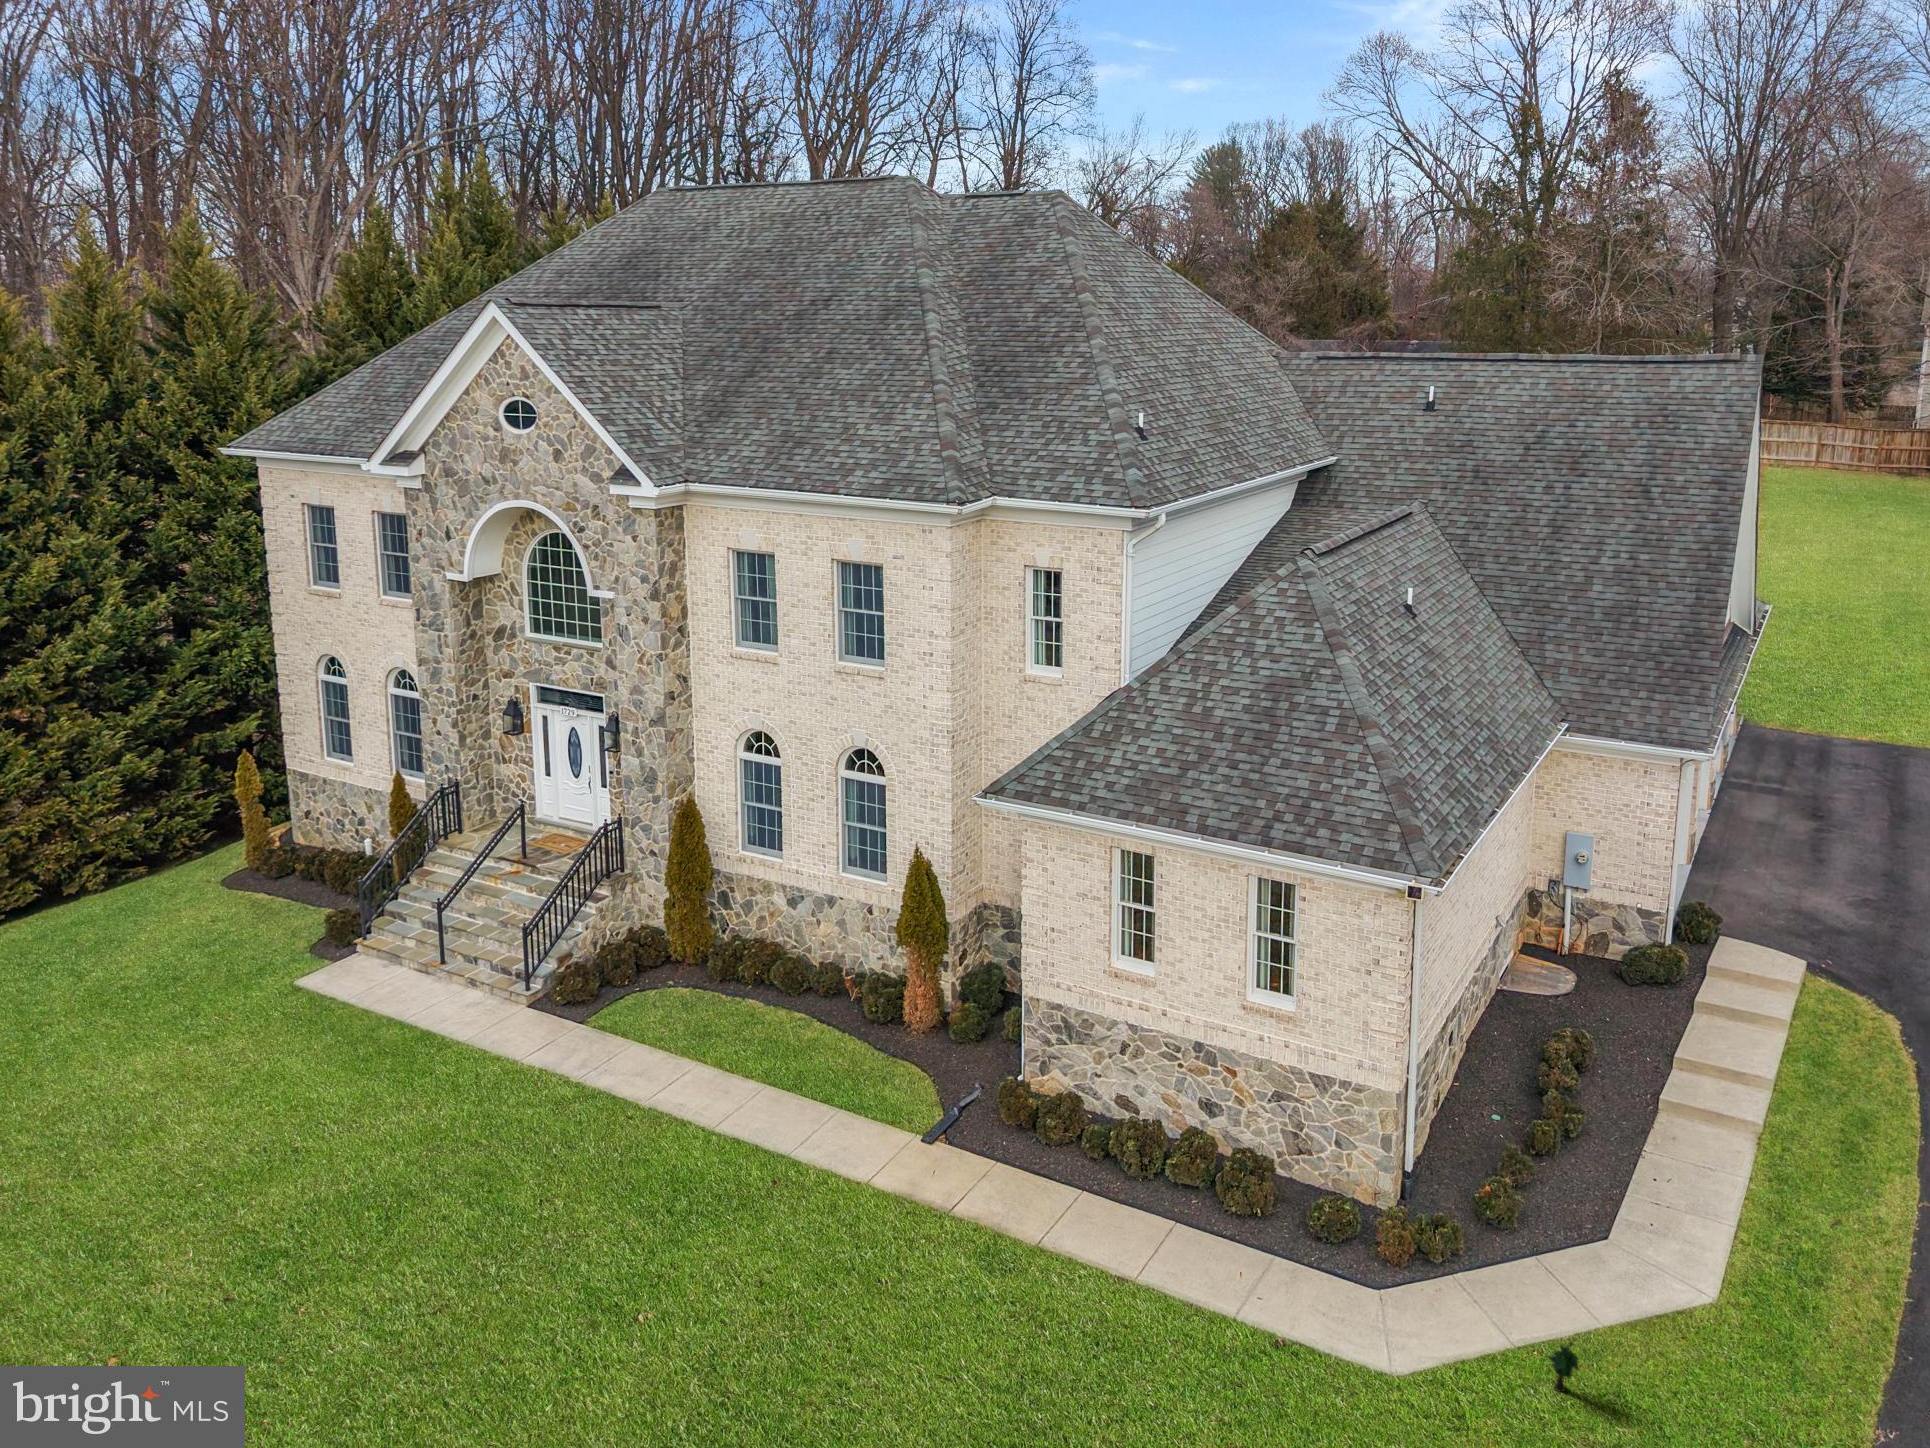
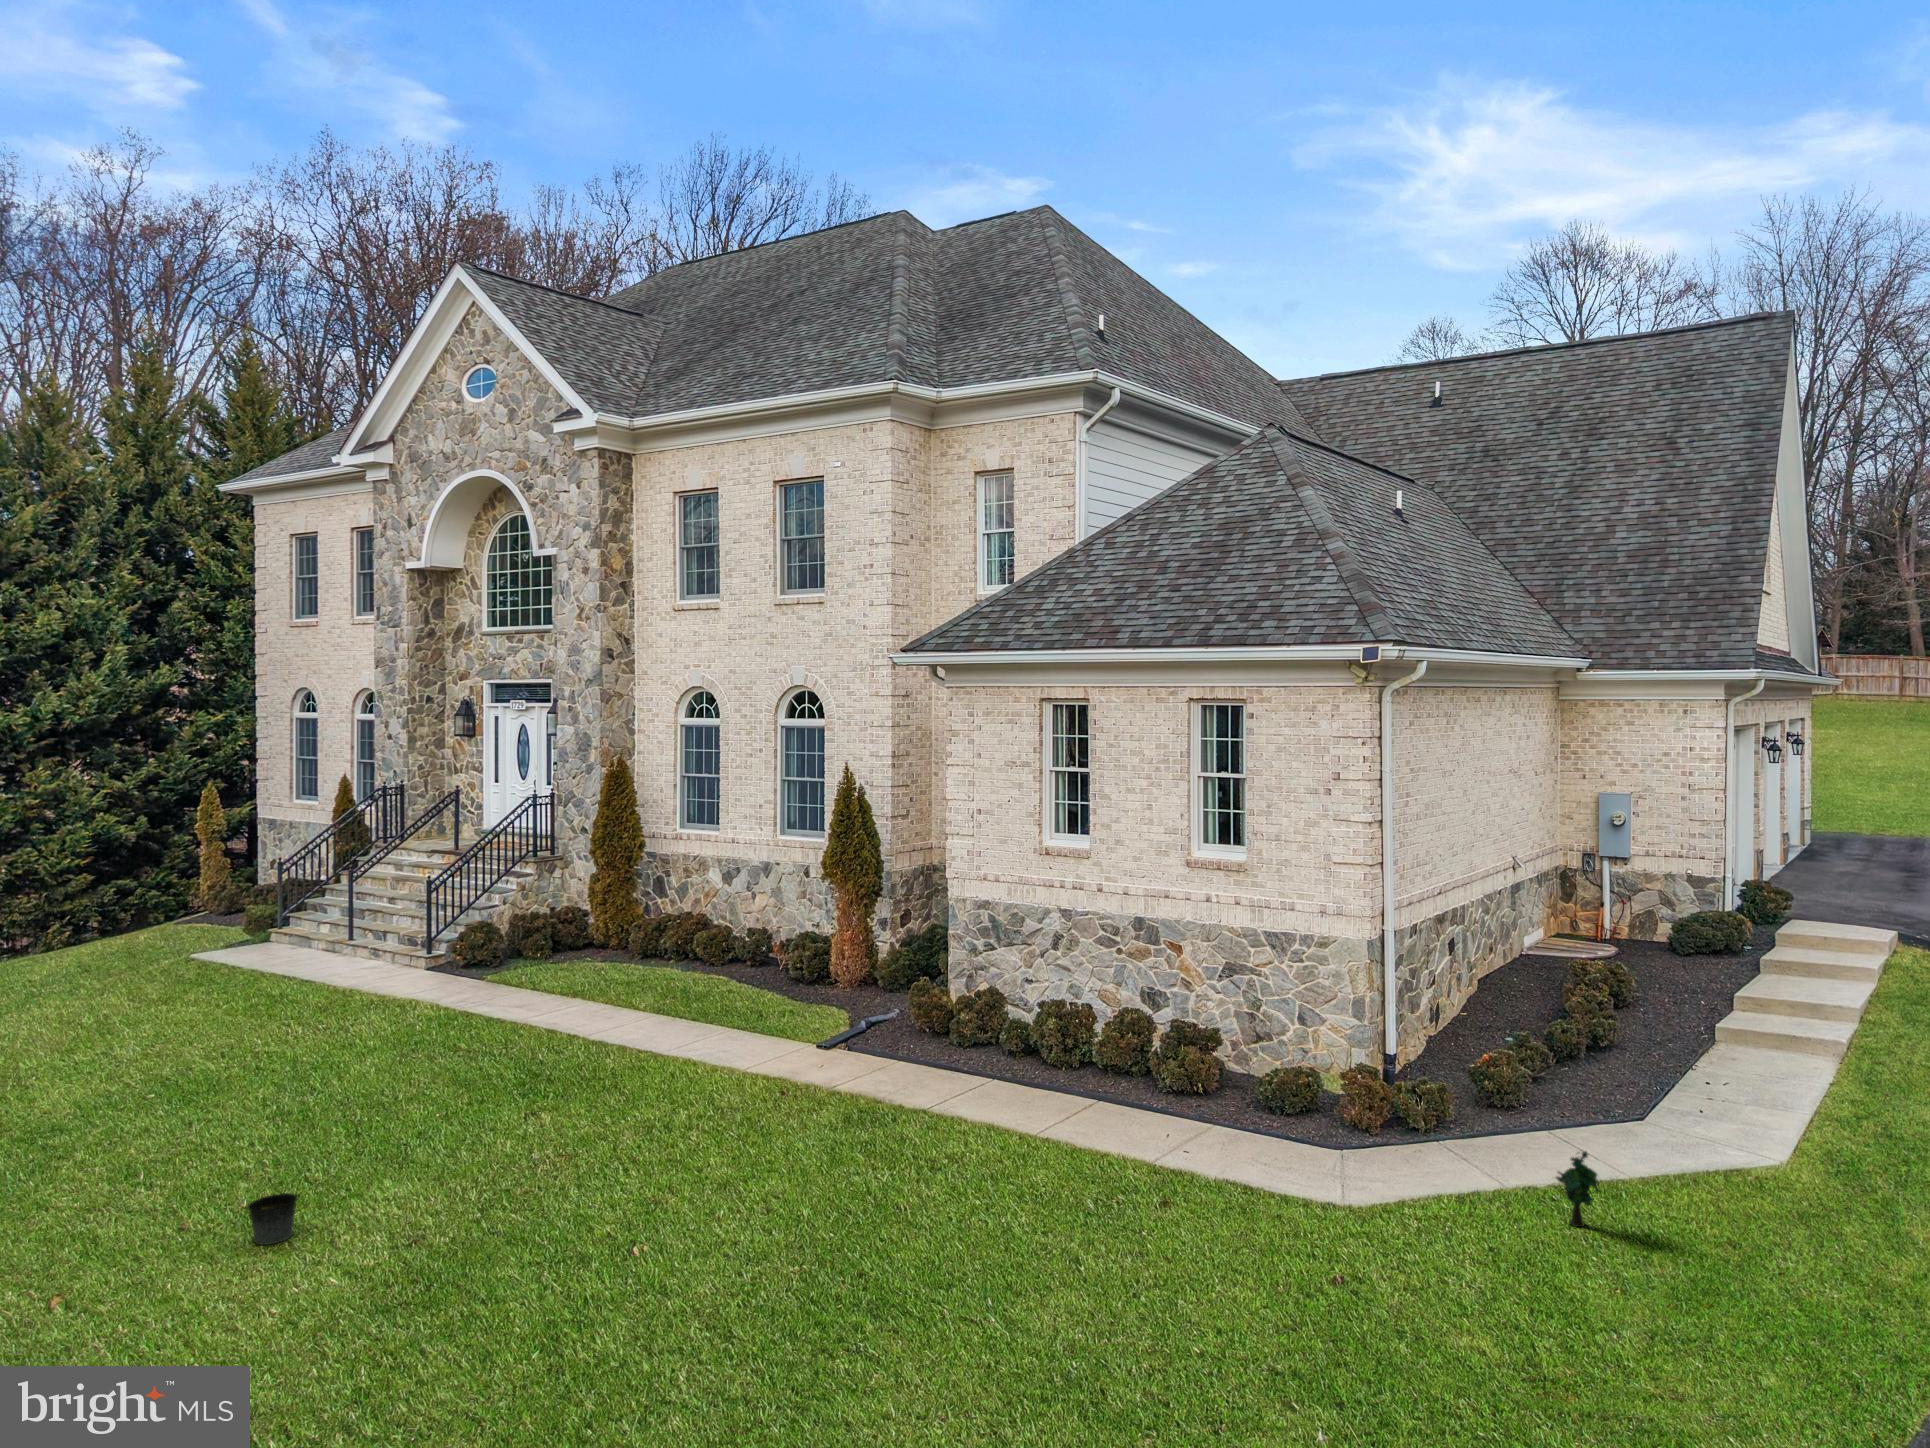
bucket: none [543,1370,581,1416] -> present [245,1193,299,1245]

